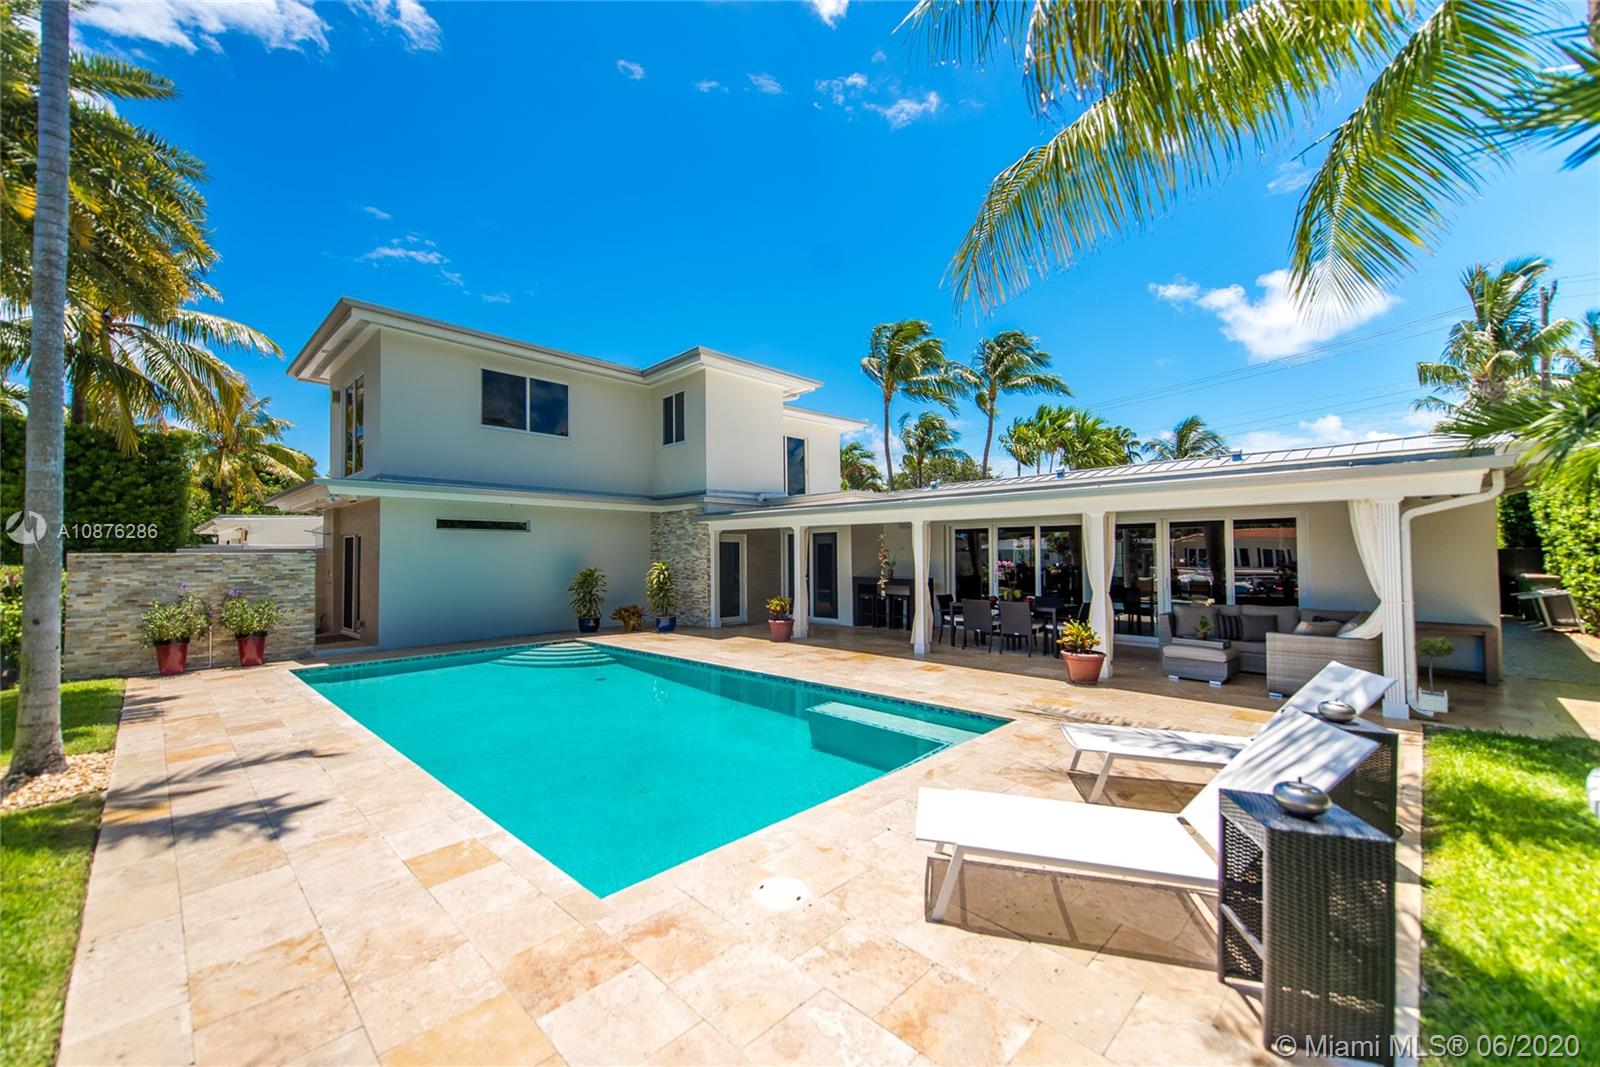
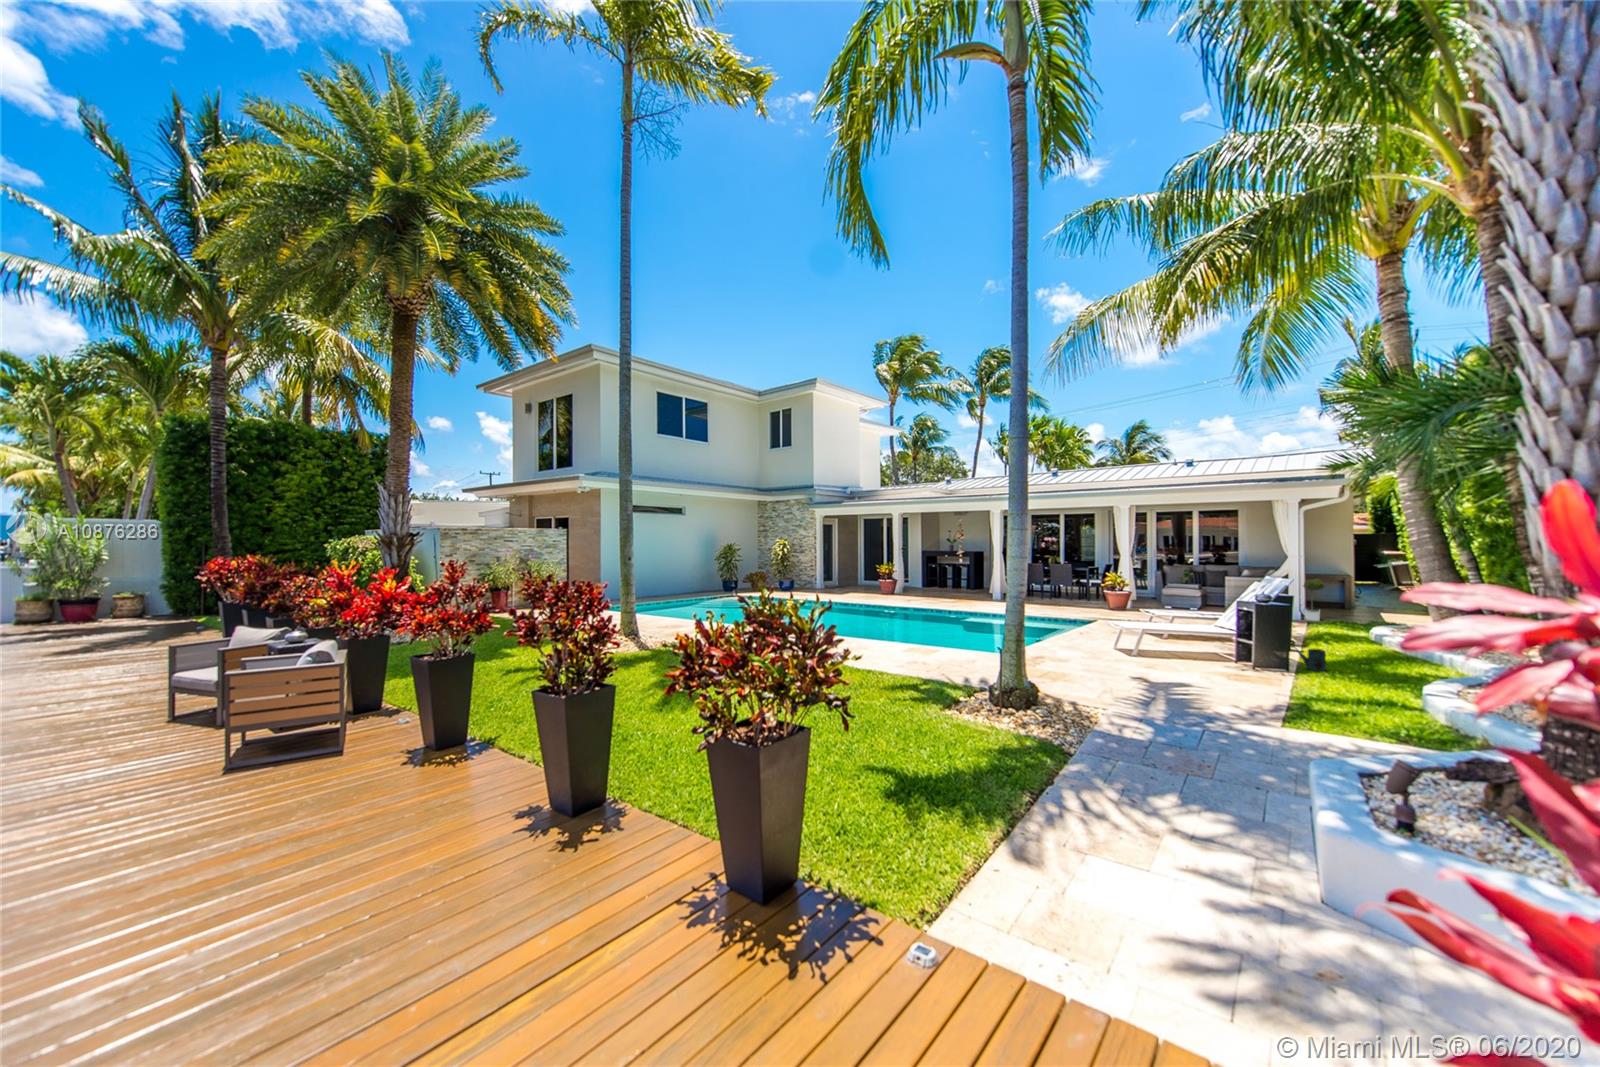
watering can: none [1431,856,1561,947] -> present [1292,645,1326,671]

